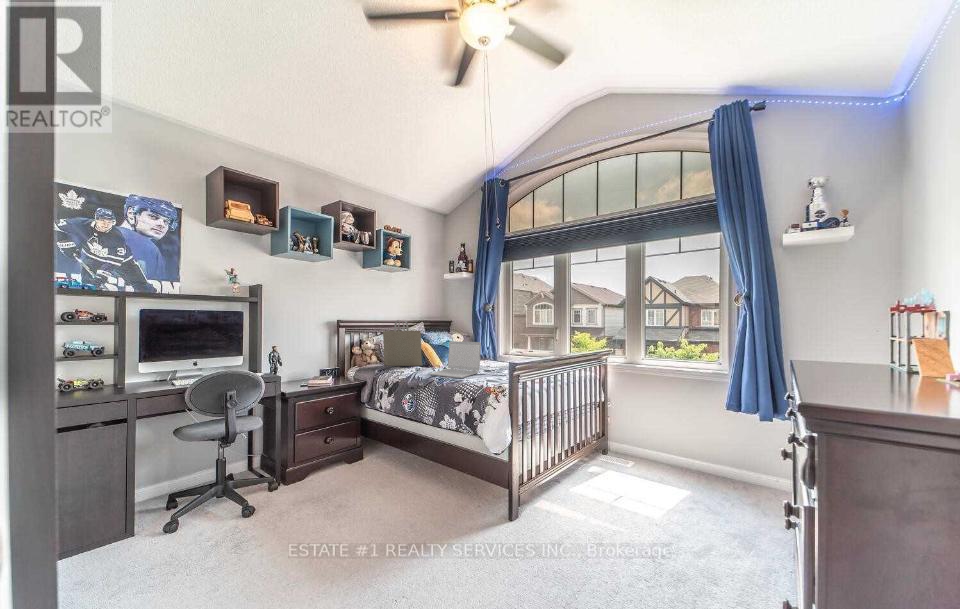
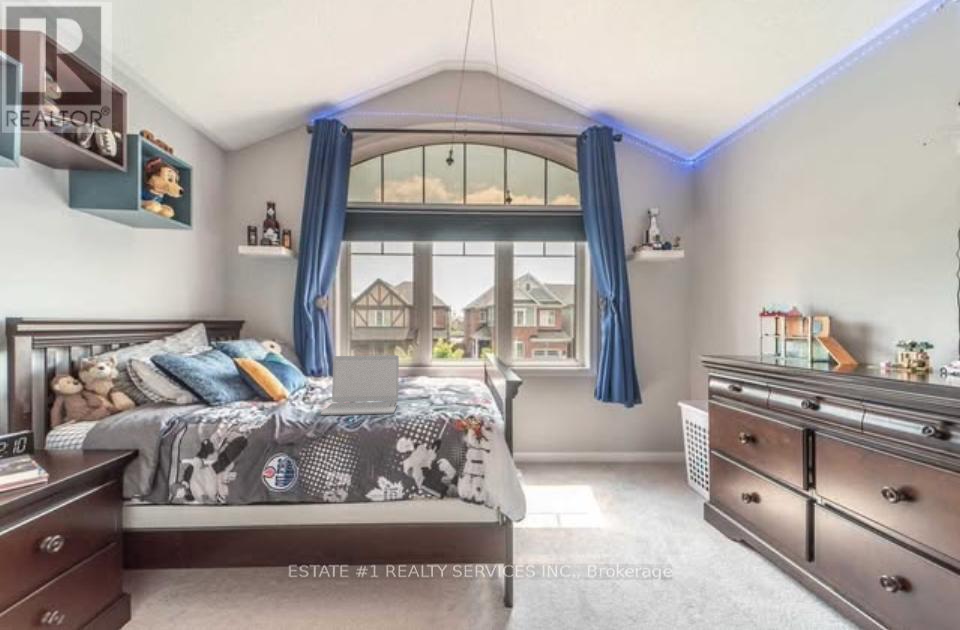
tote bag: present [383,320,422,366] -> none [165,319,258,412]

